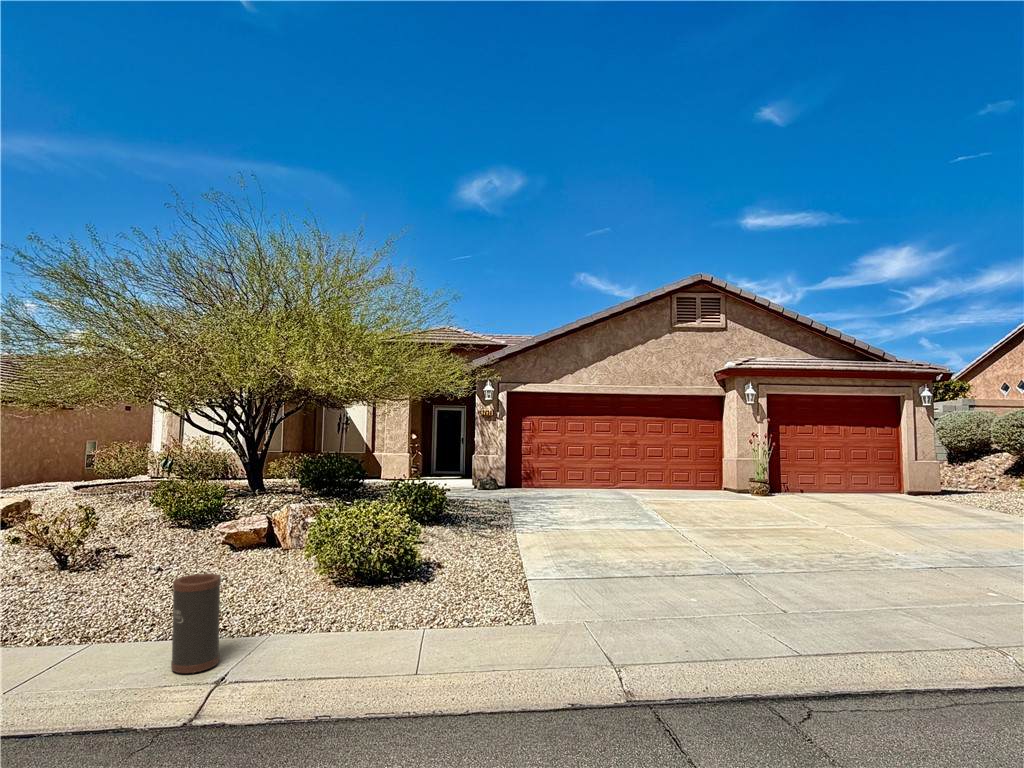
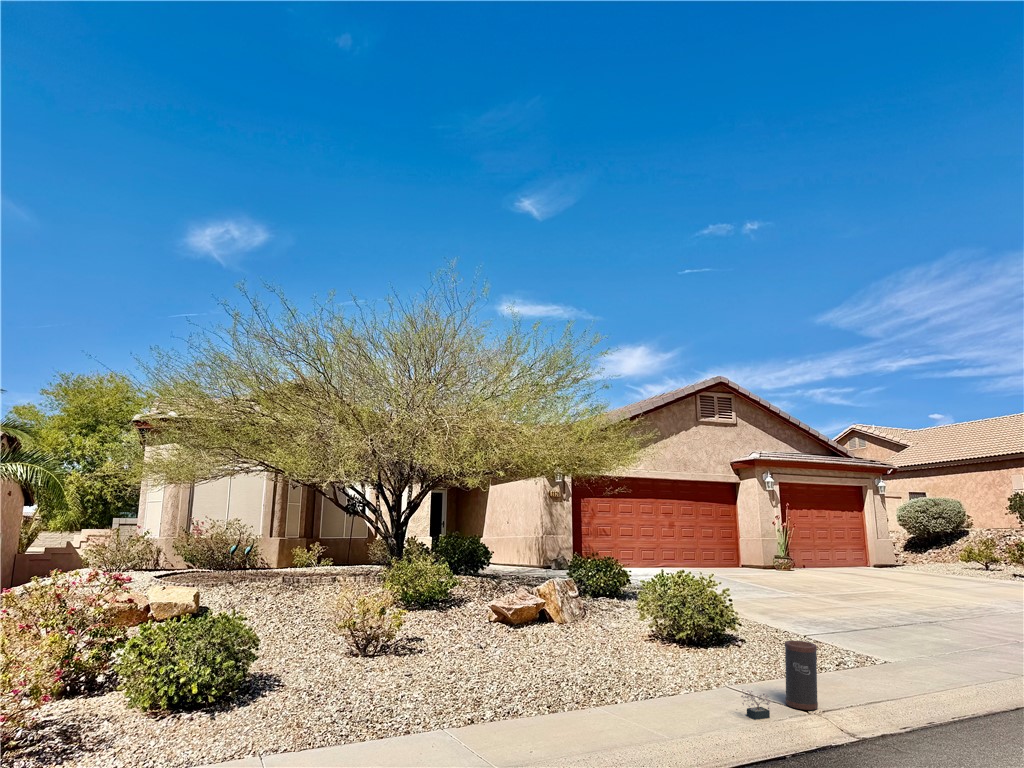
decorative plant: none [62,634,116,678] -> present [741,690,770,720]

